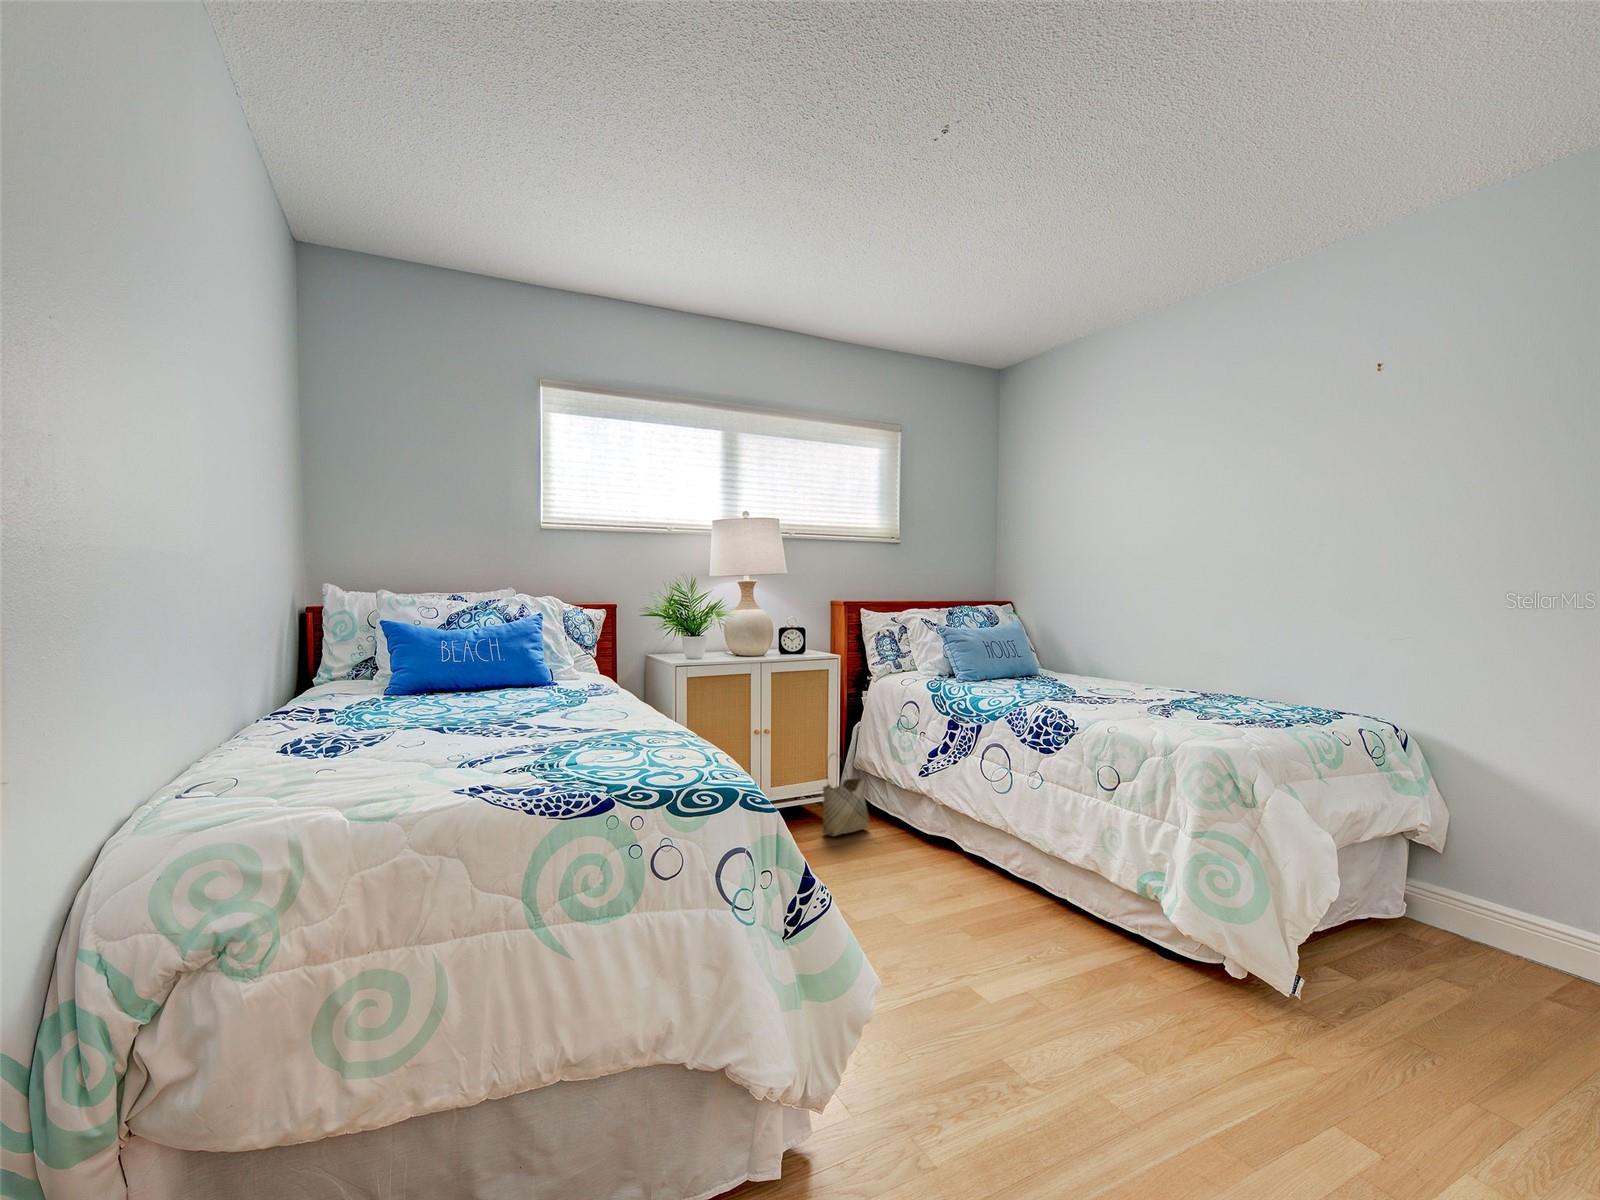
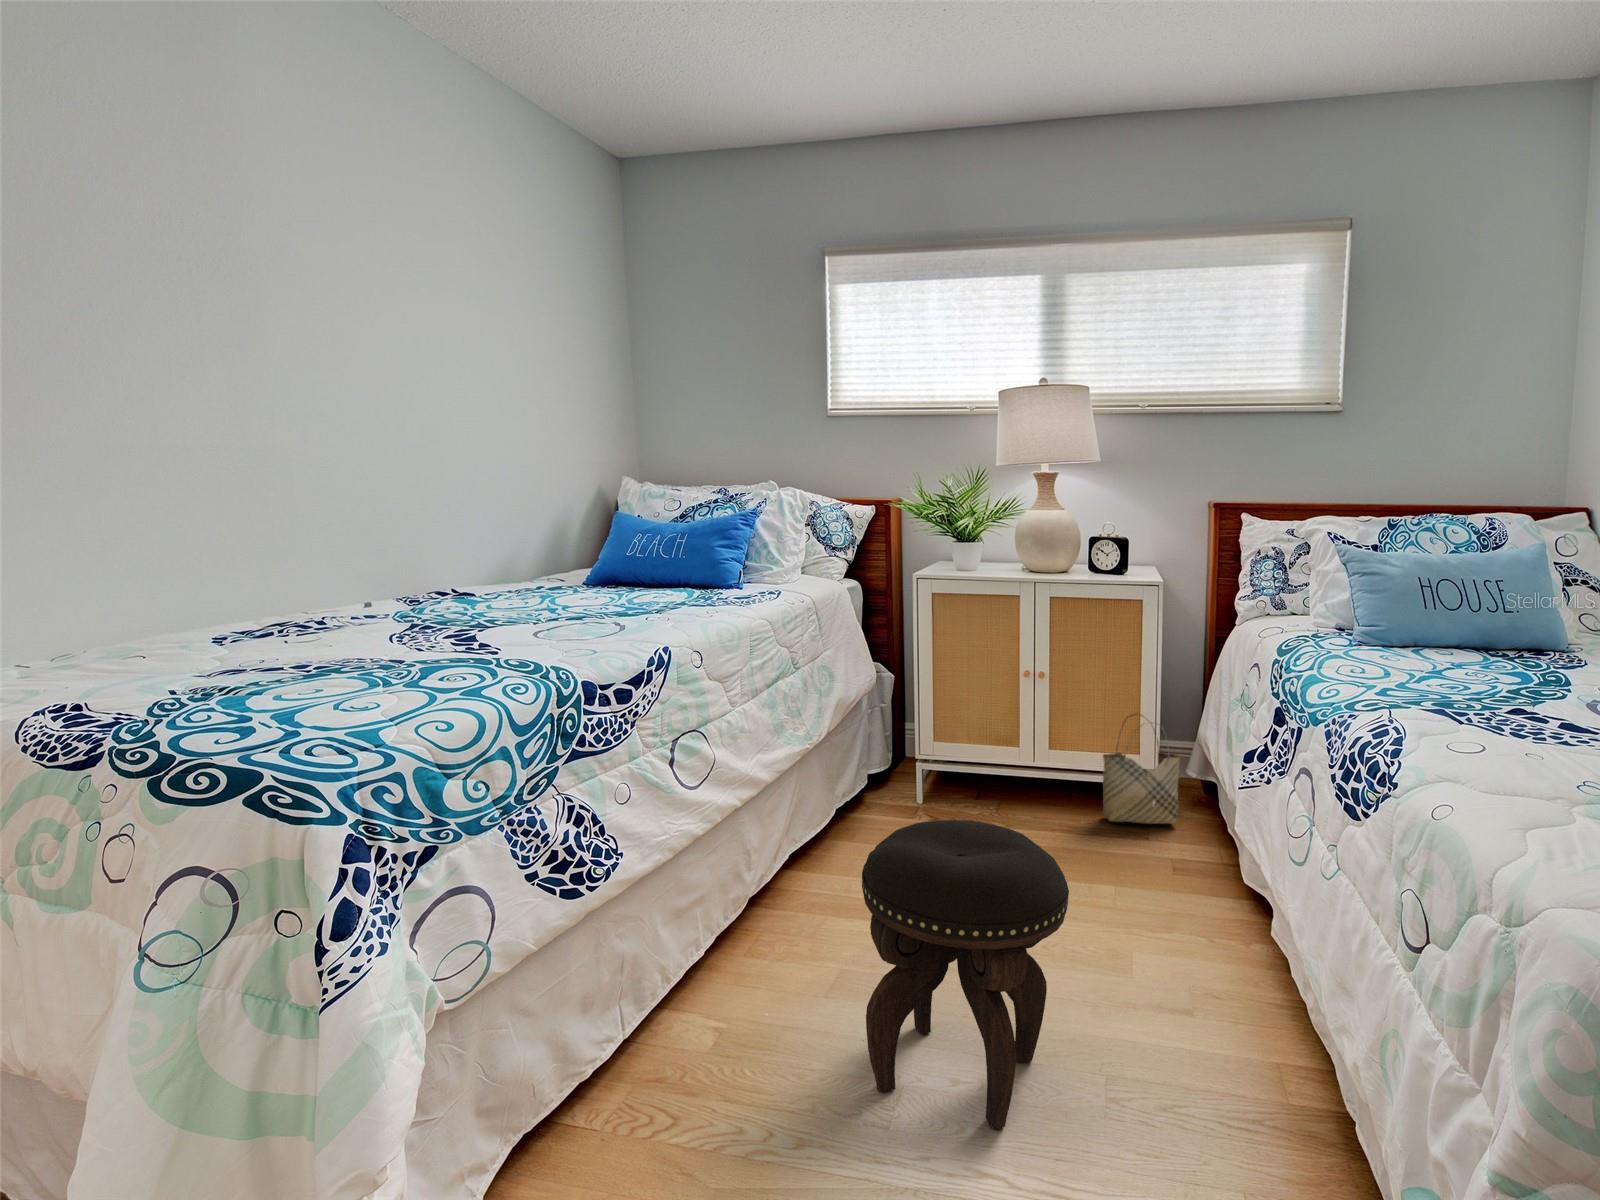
footstool: none [920,835,1073,1062] -> present [862,820,1069,1129]

